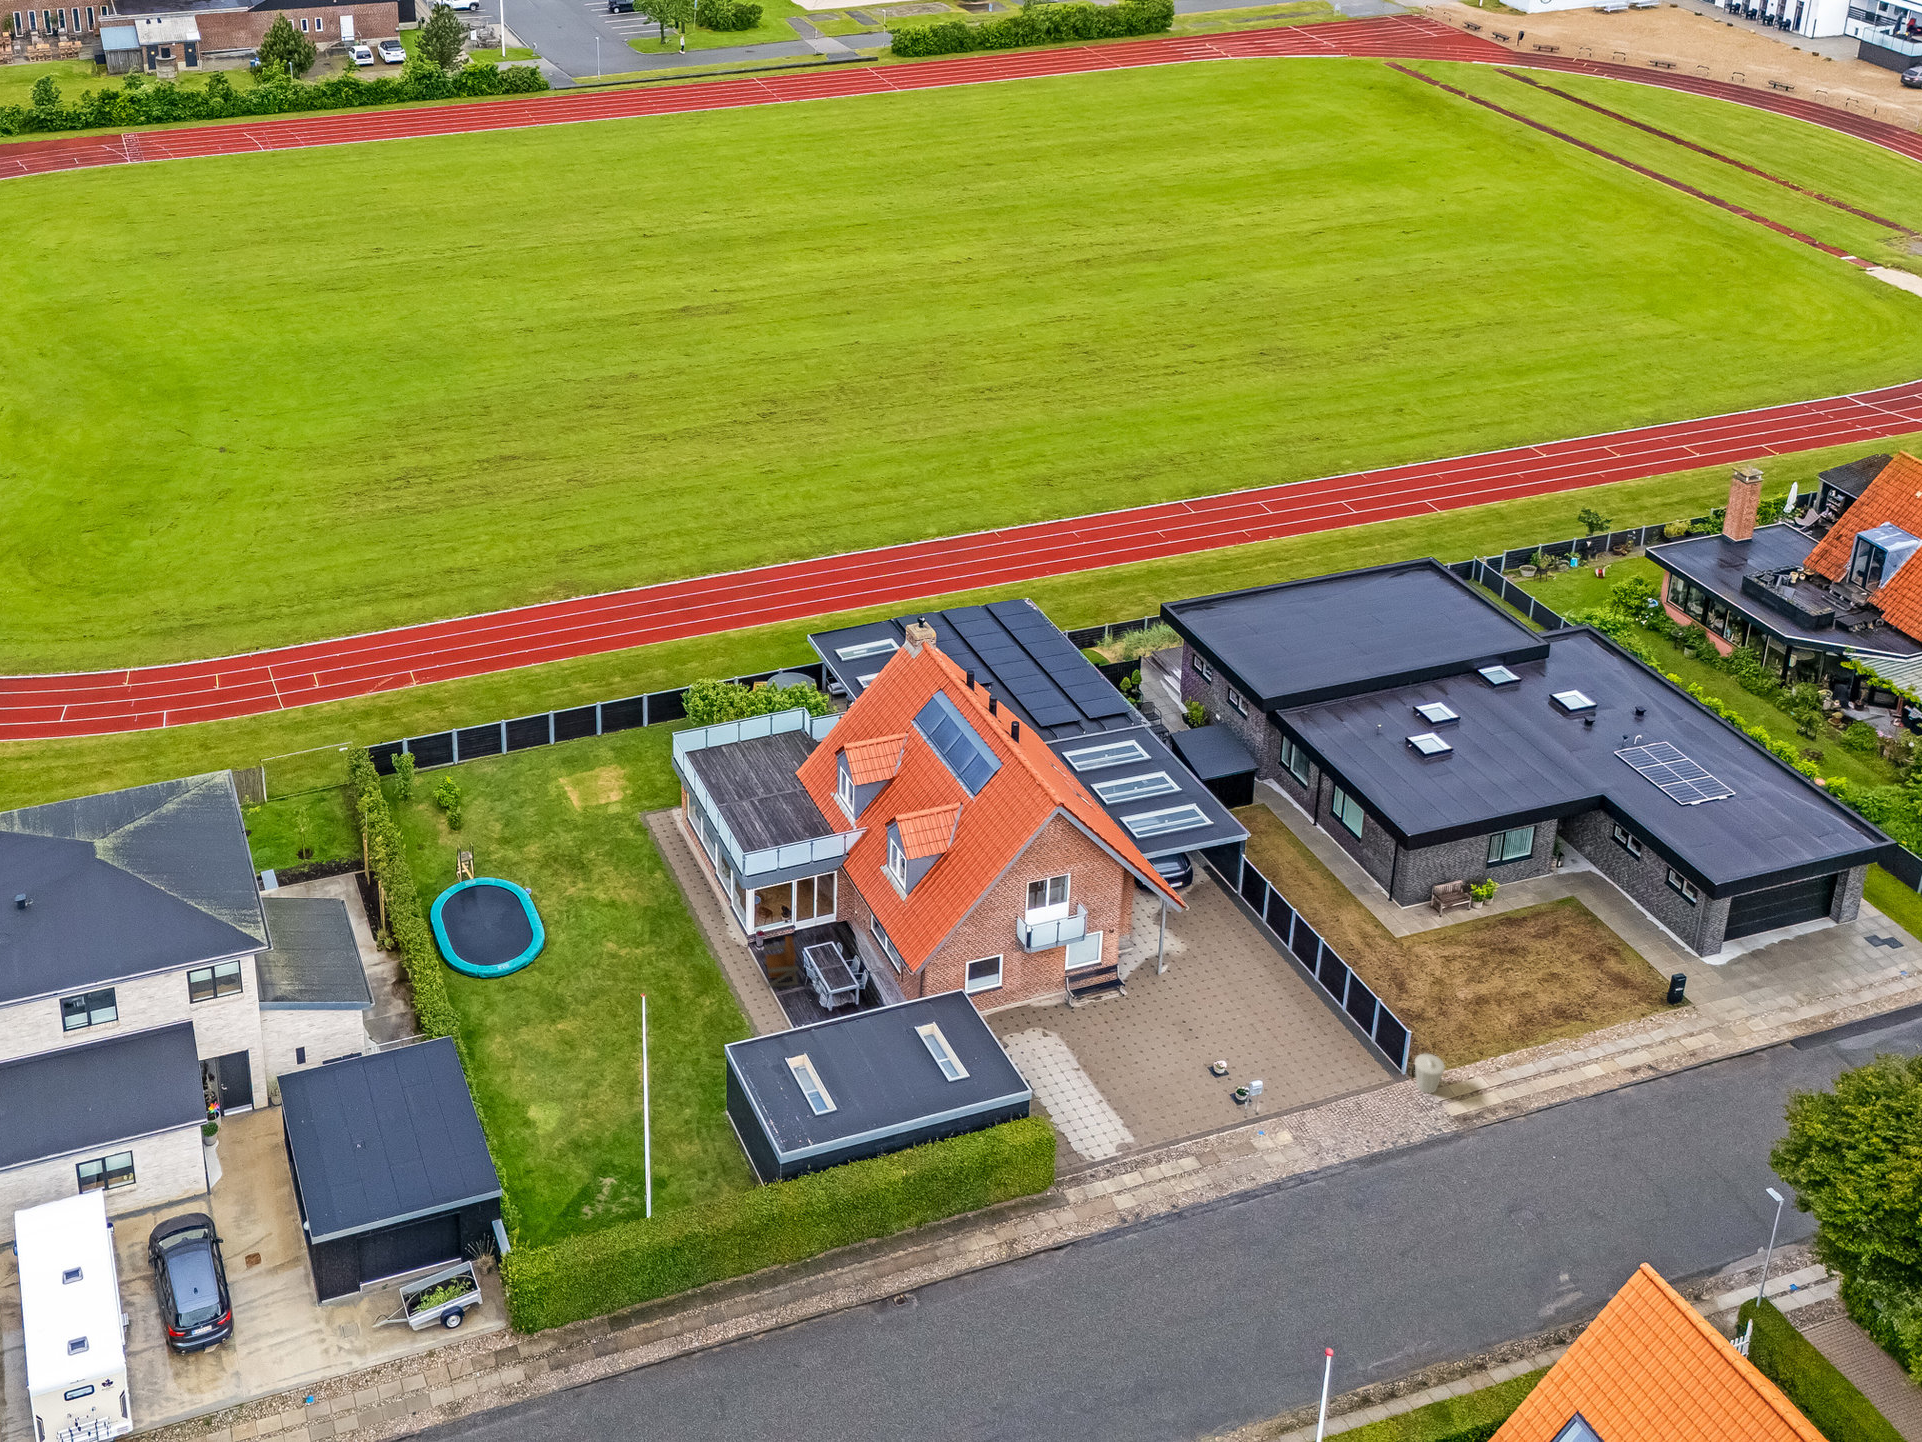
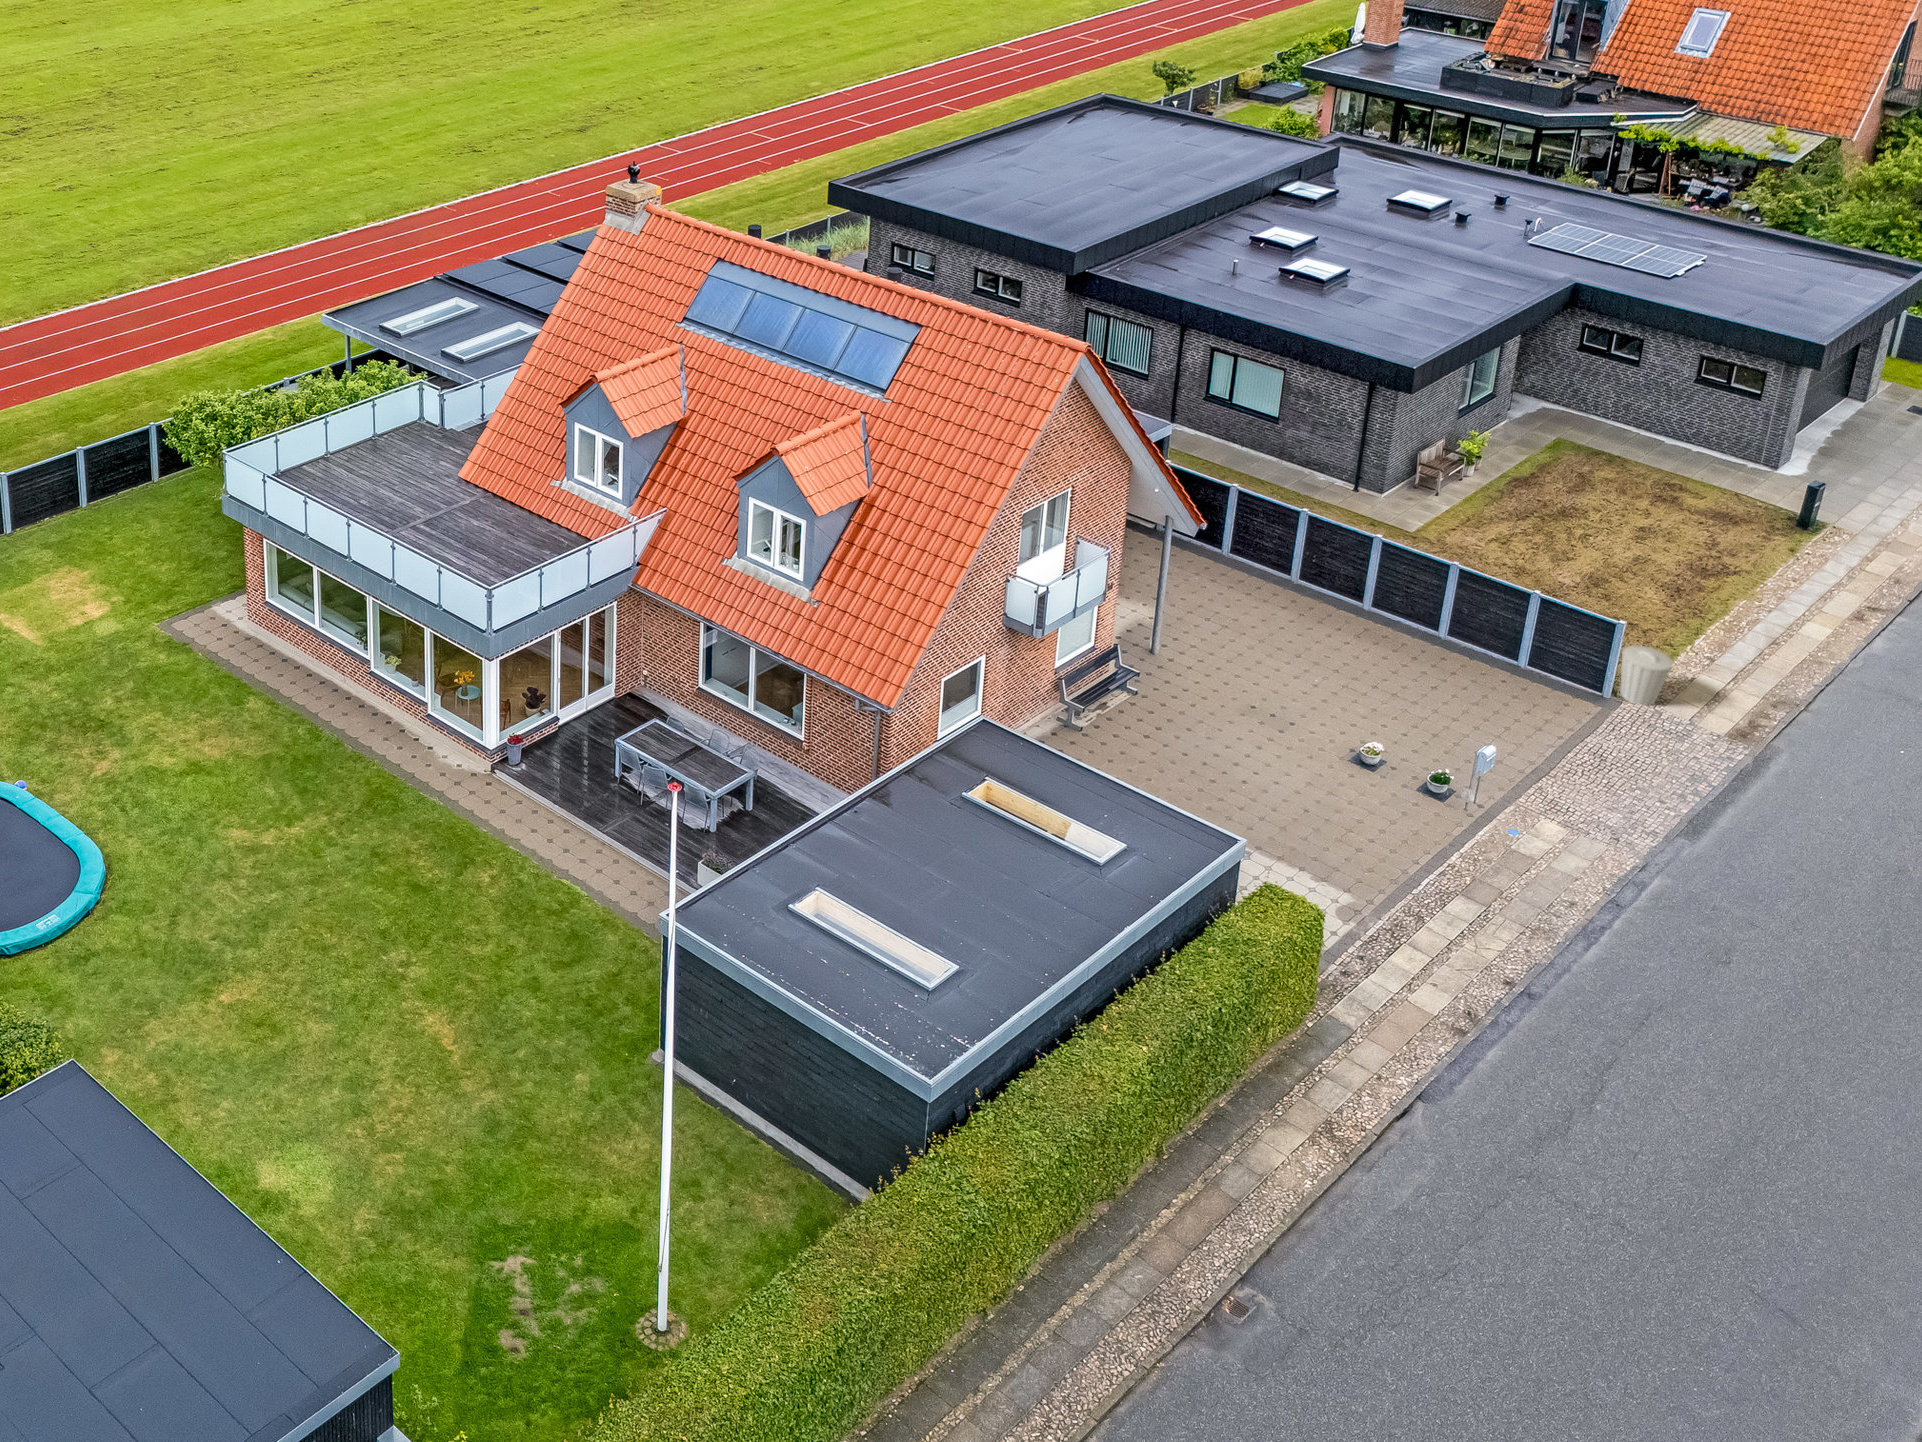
lounge chair: present [764,936,799,987] -> none [546,721,634,822]

